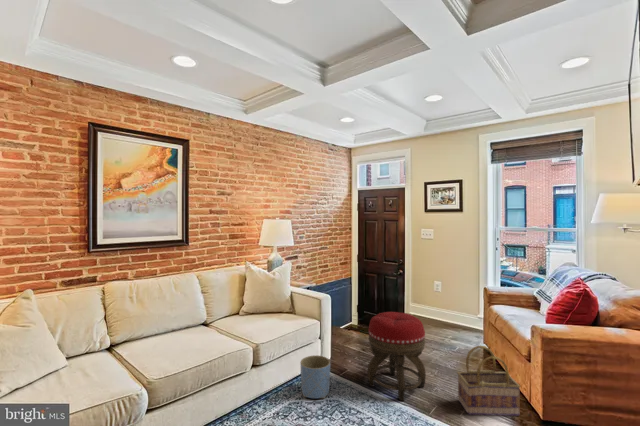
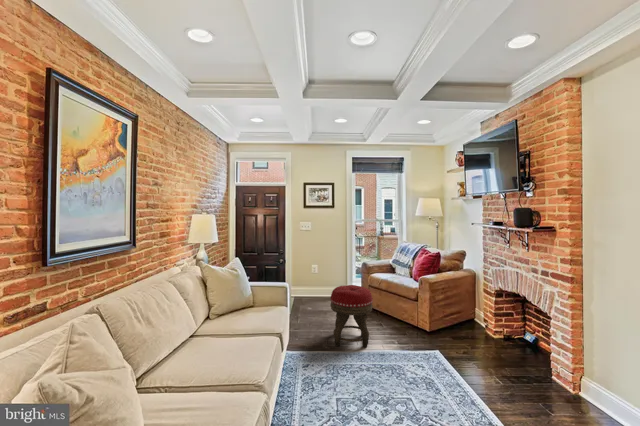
basket: present [458,346,520,416] -> none [389,296,423,341]
planter: present [300,355,330,398] -> none [298,332,324,369]

